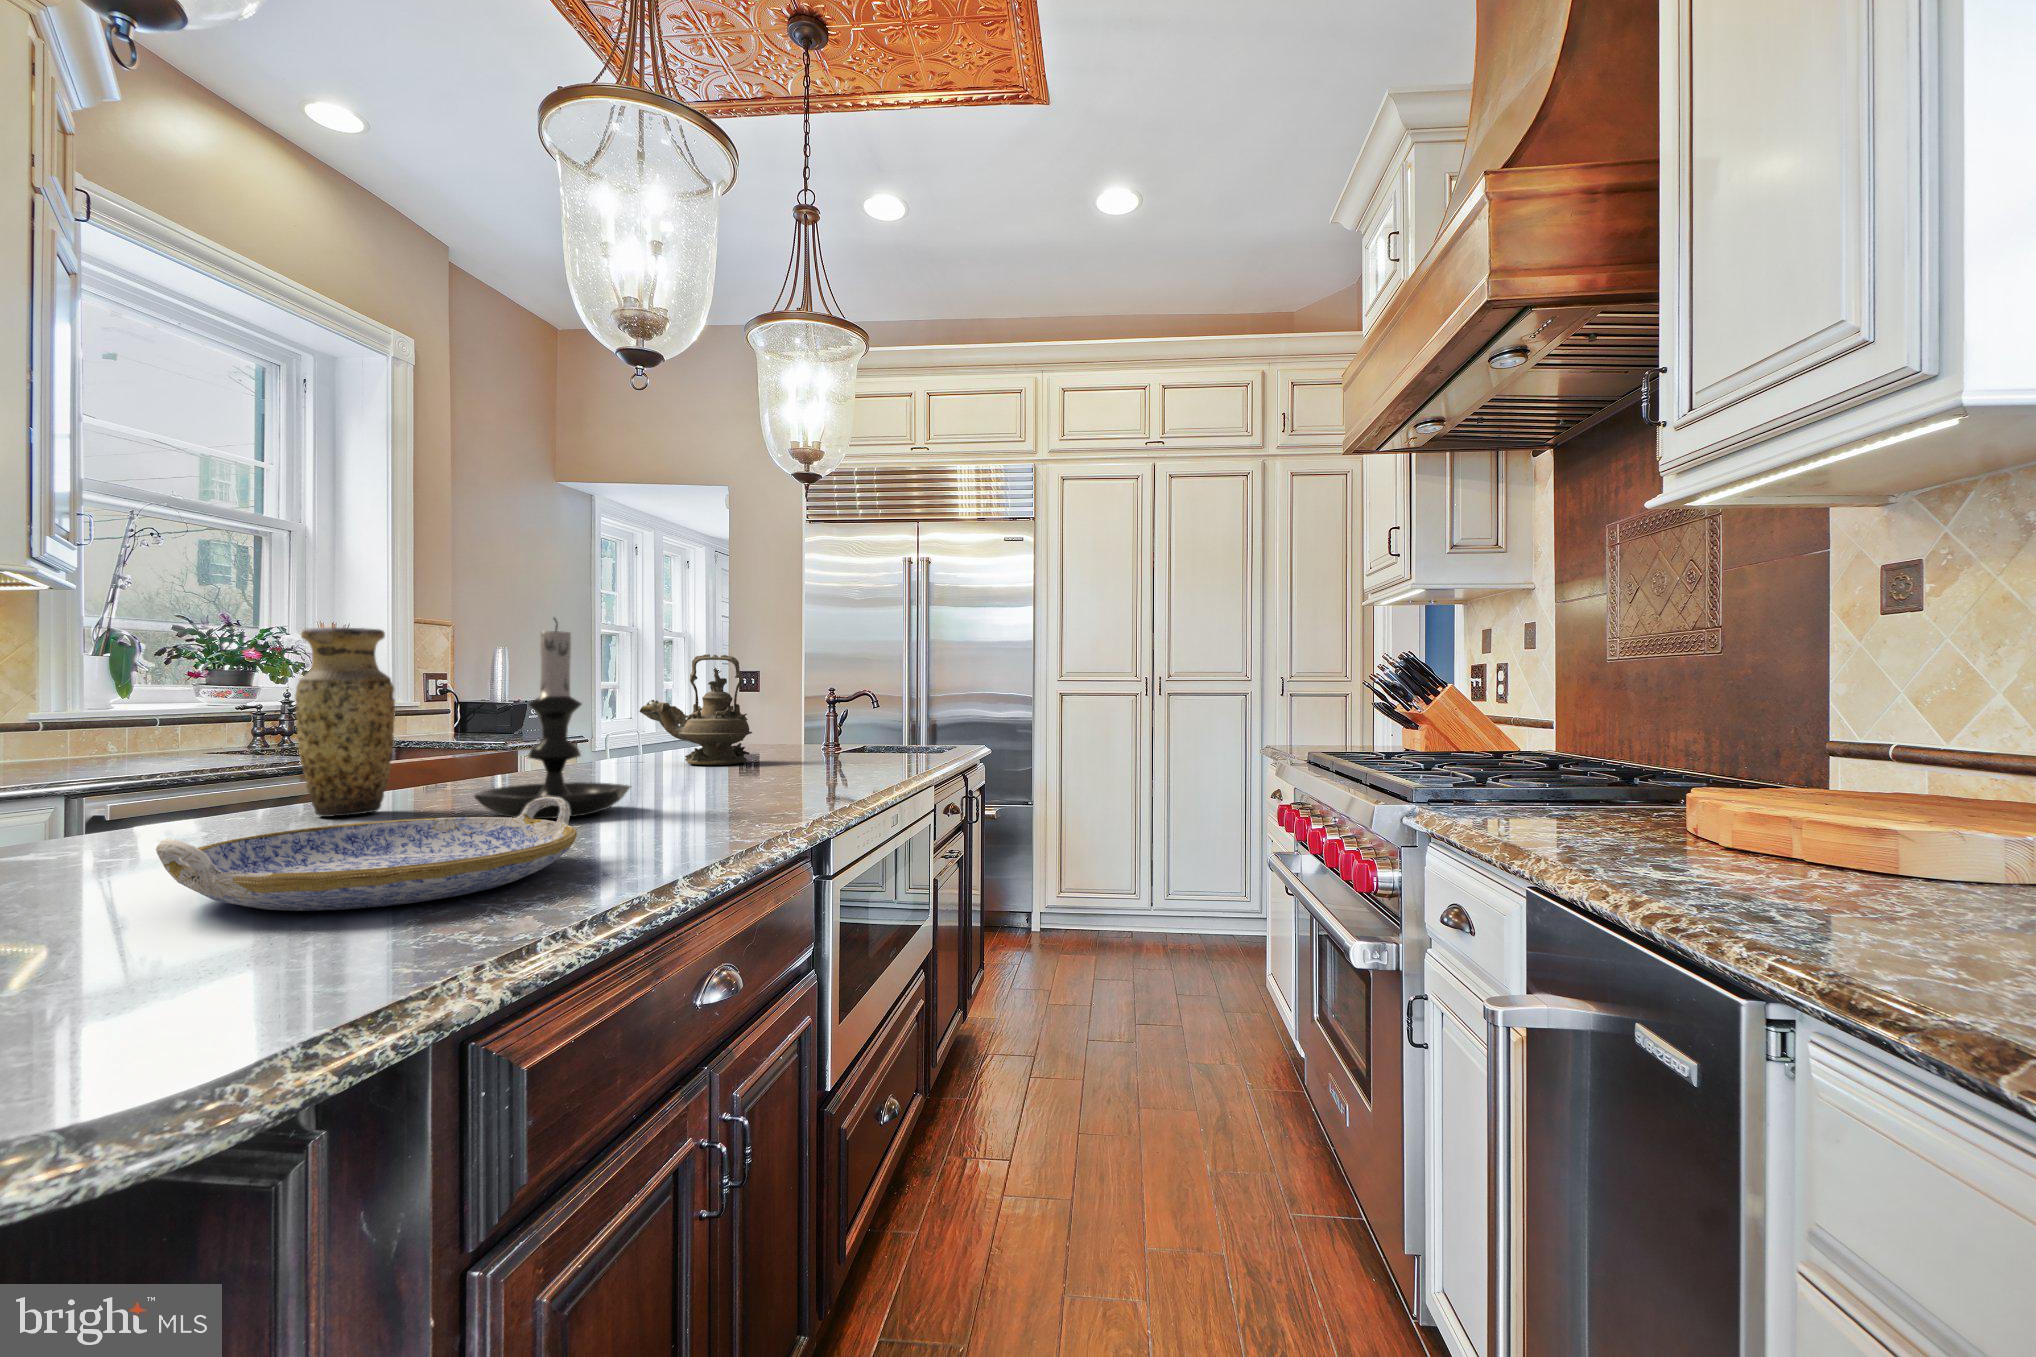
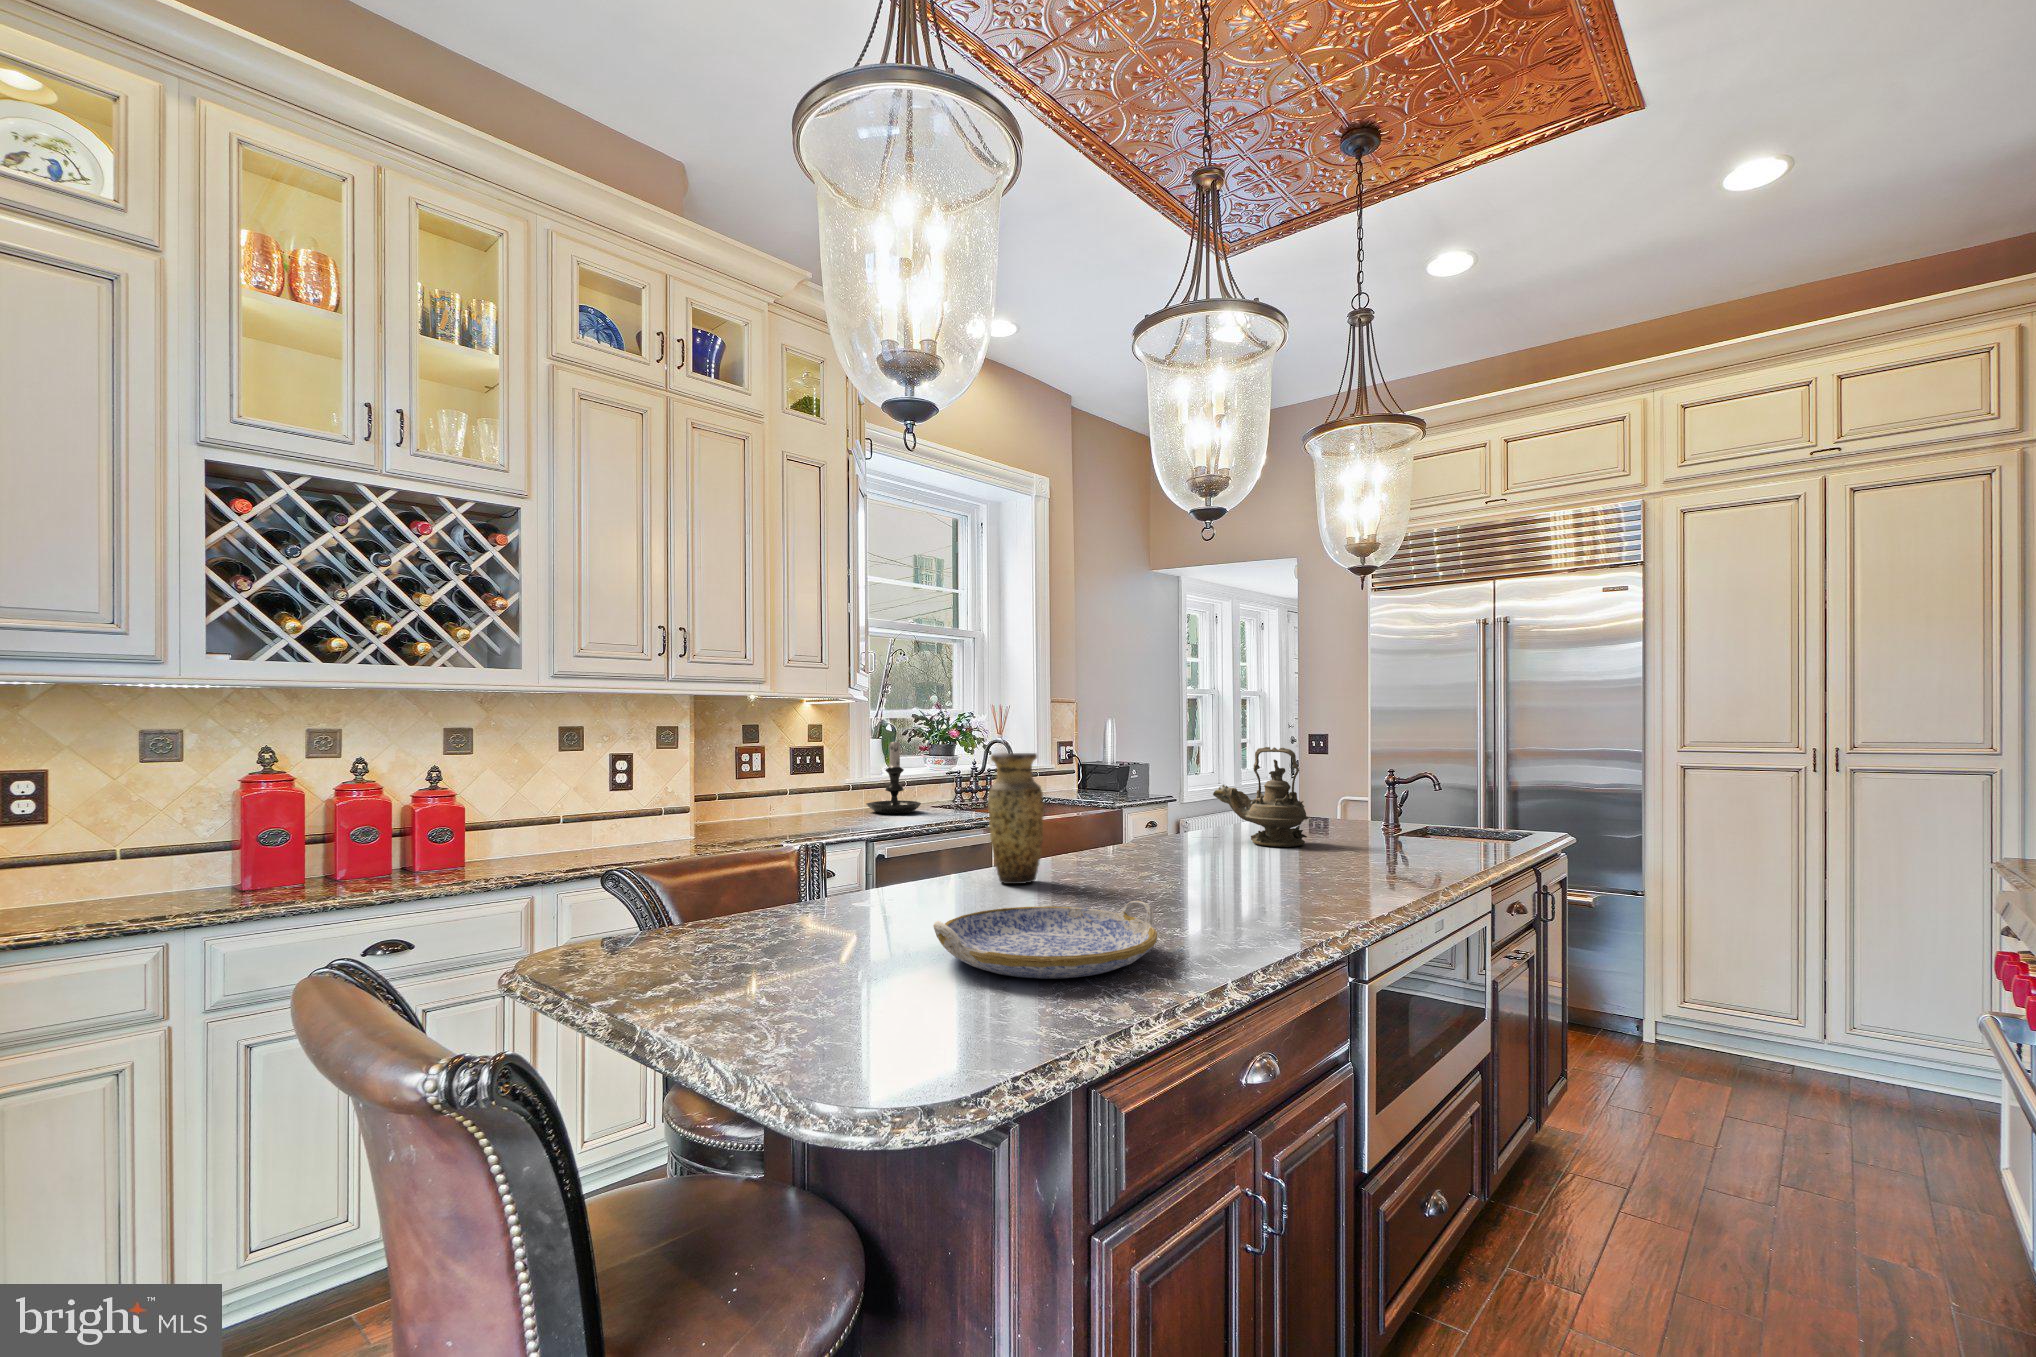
candle holder: present [474,618,630,819] -> present [867,737,921,814]

